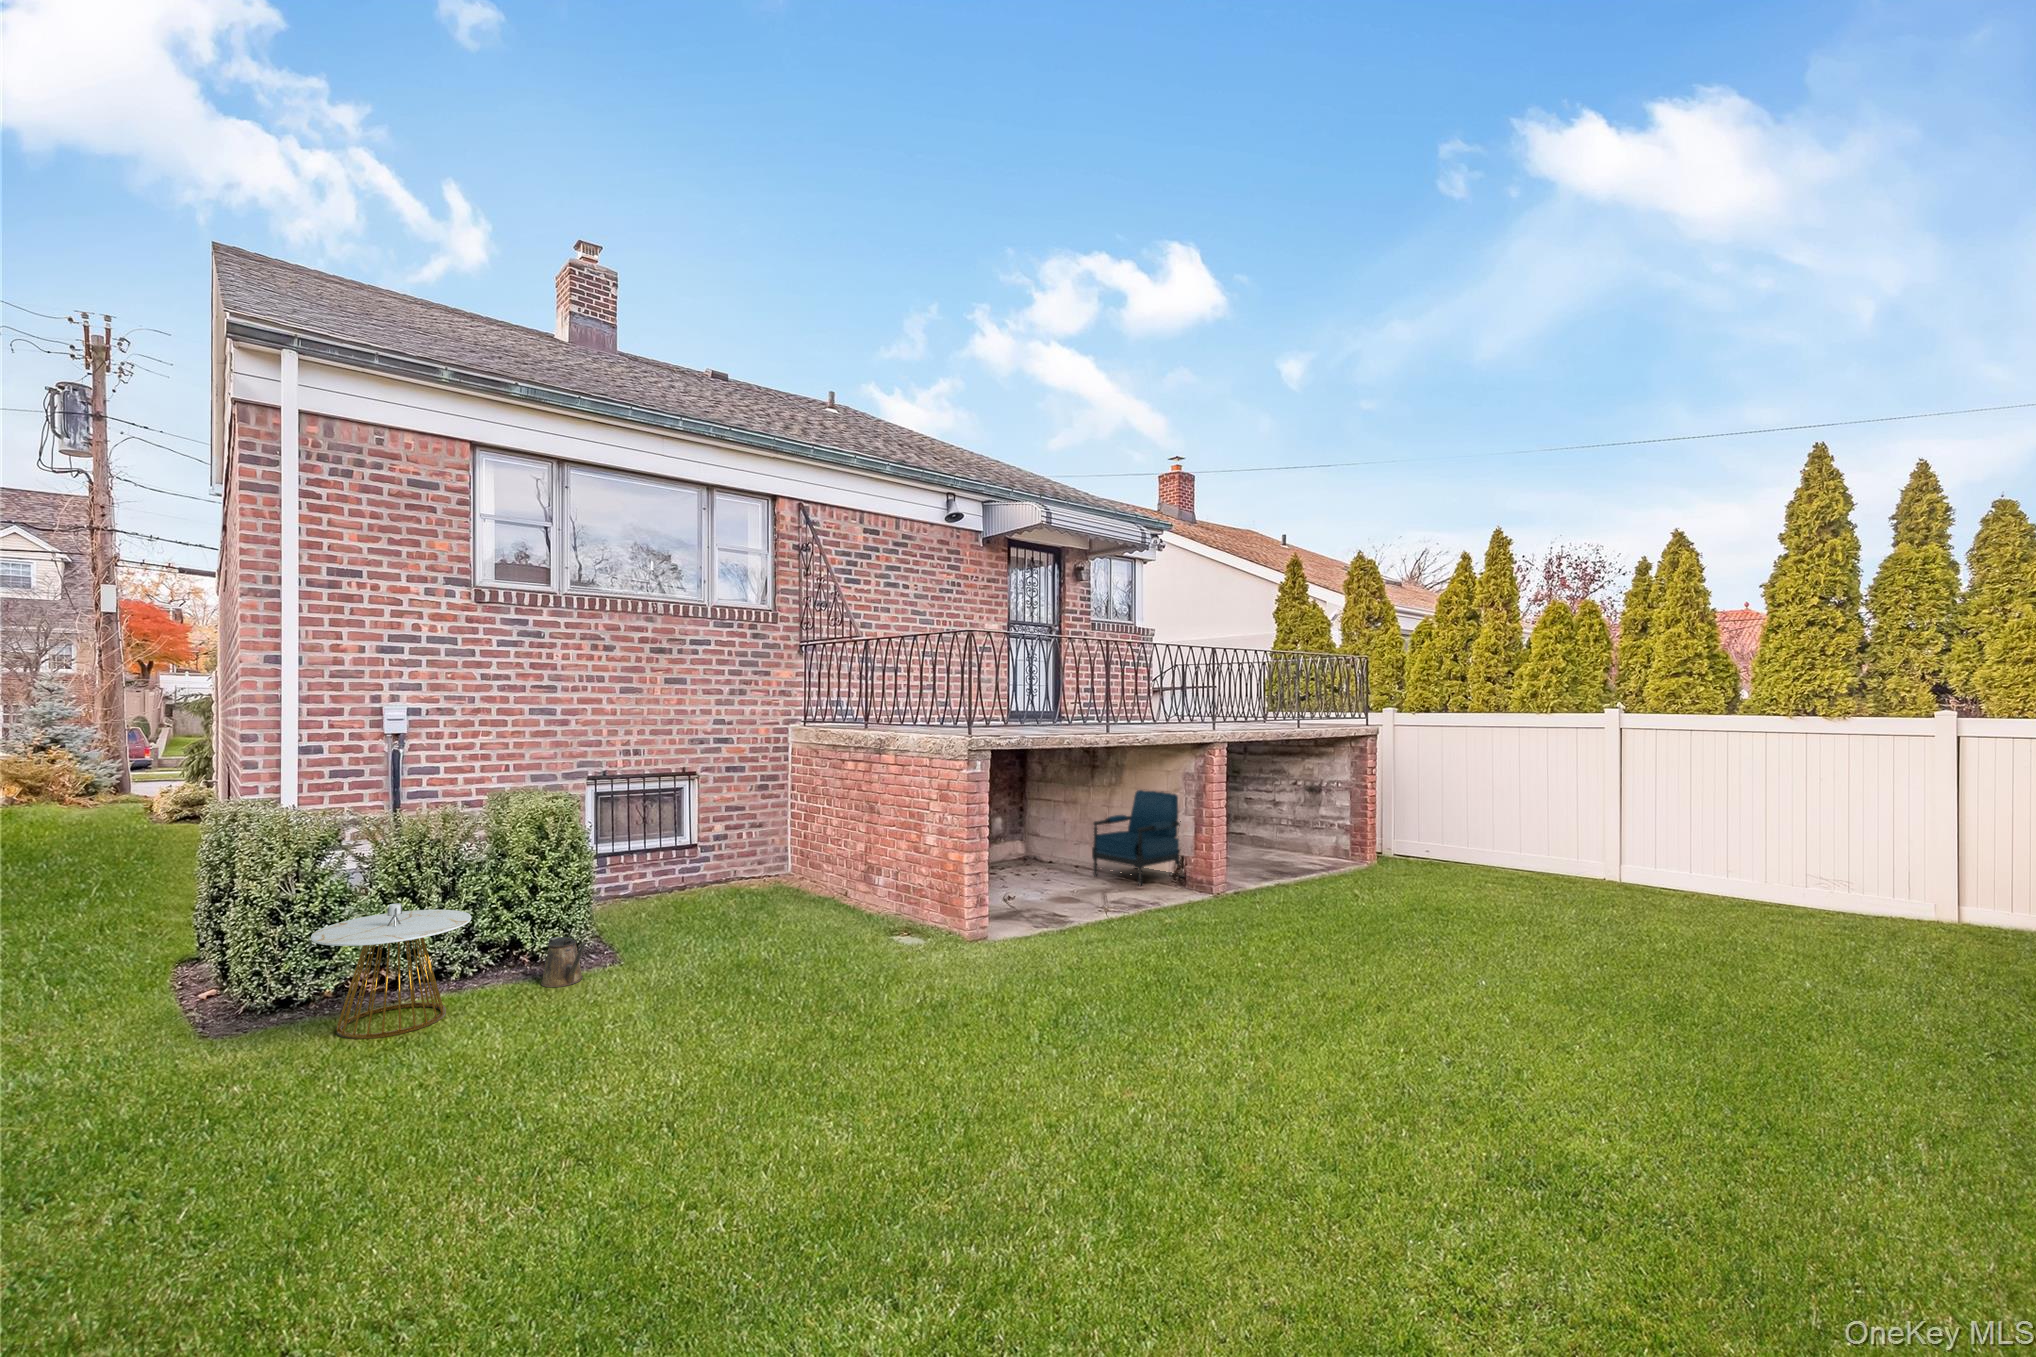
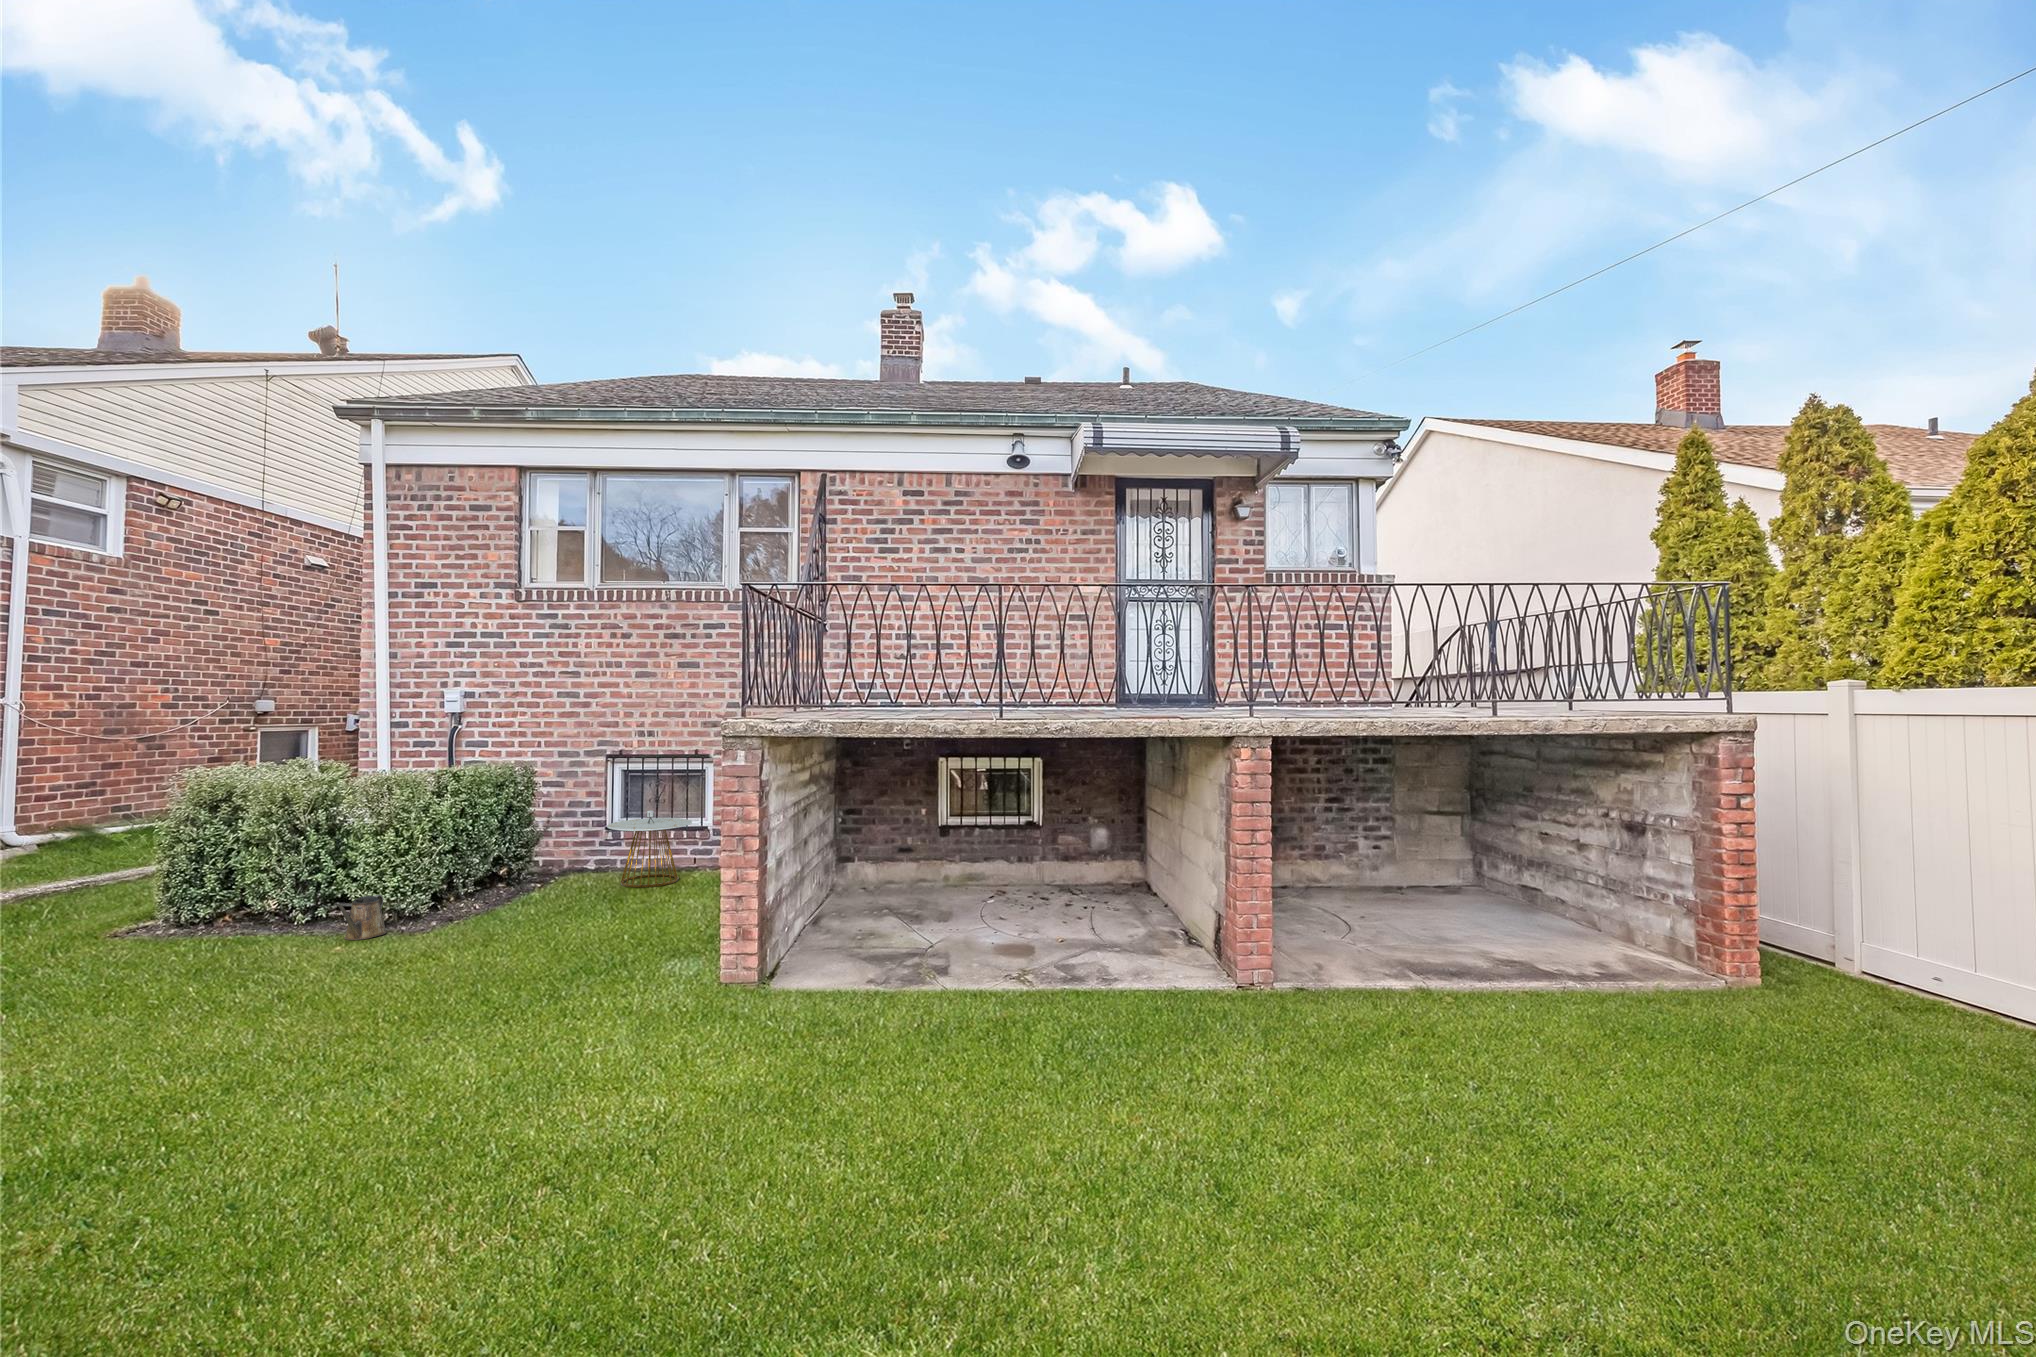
chair: present [1092,790,1183,885] -> none [1080,816,1209,960]
side table: present [311,903,471,1039] -> present [607,810,692,887]

